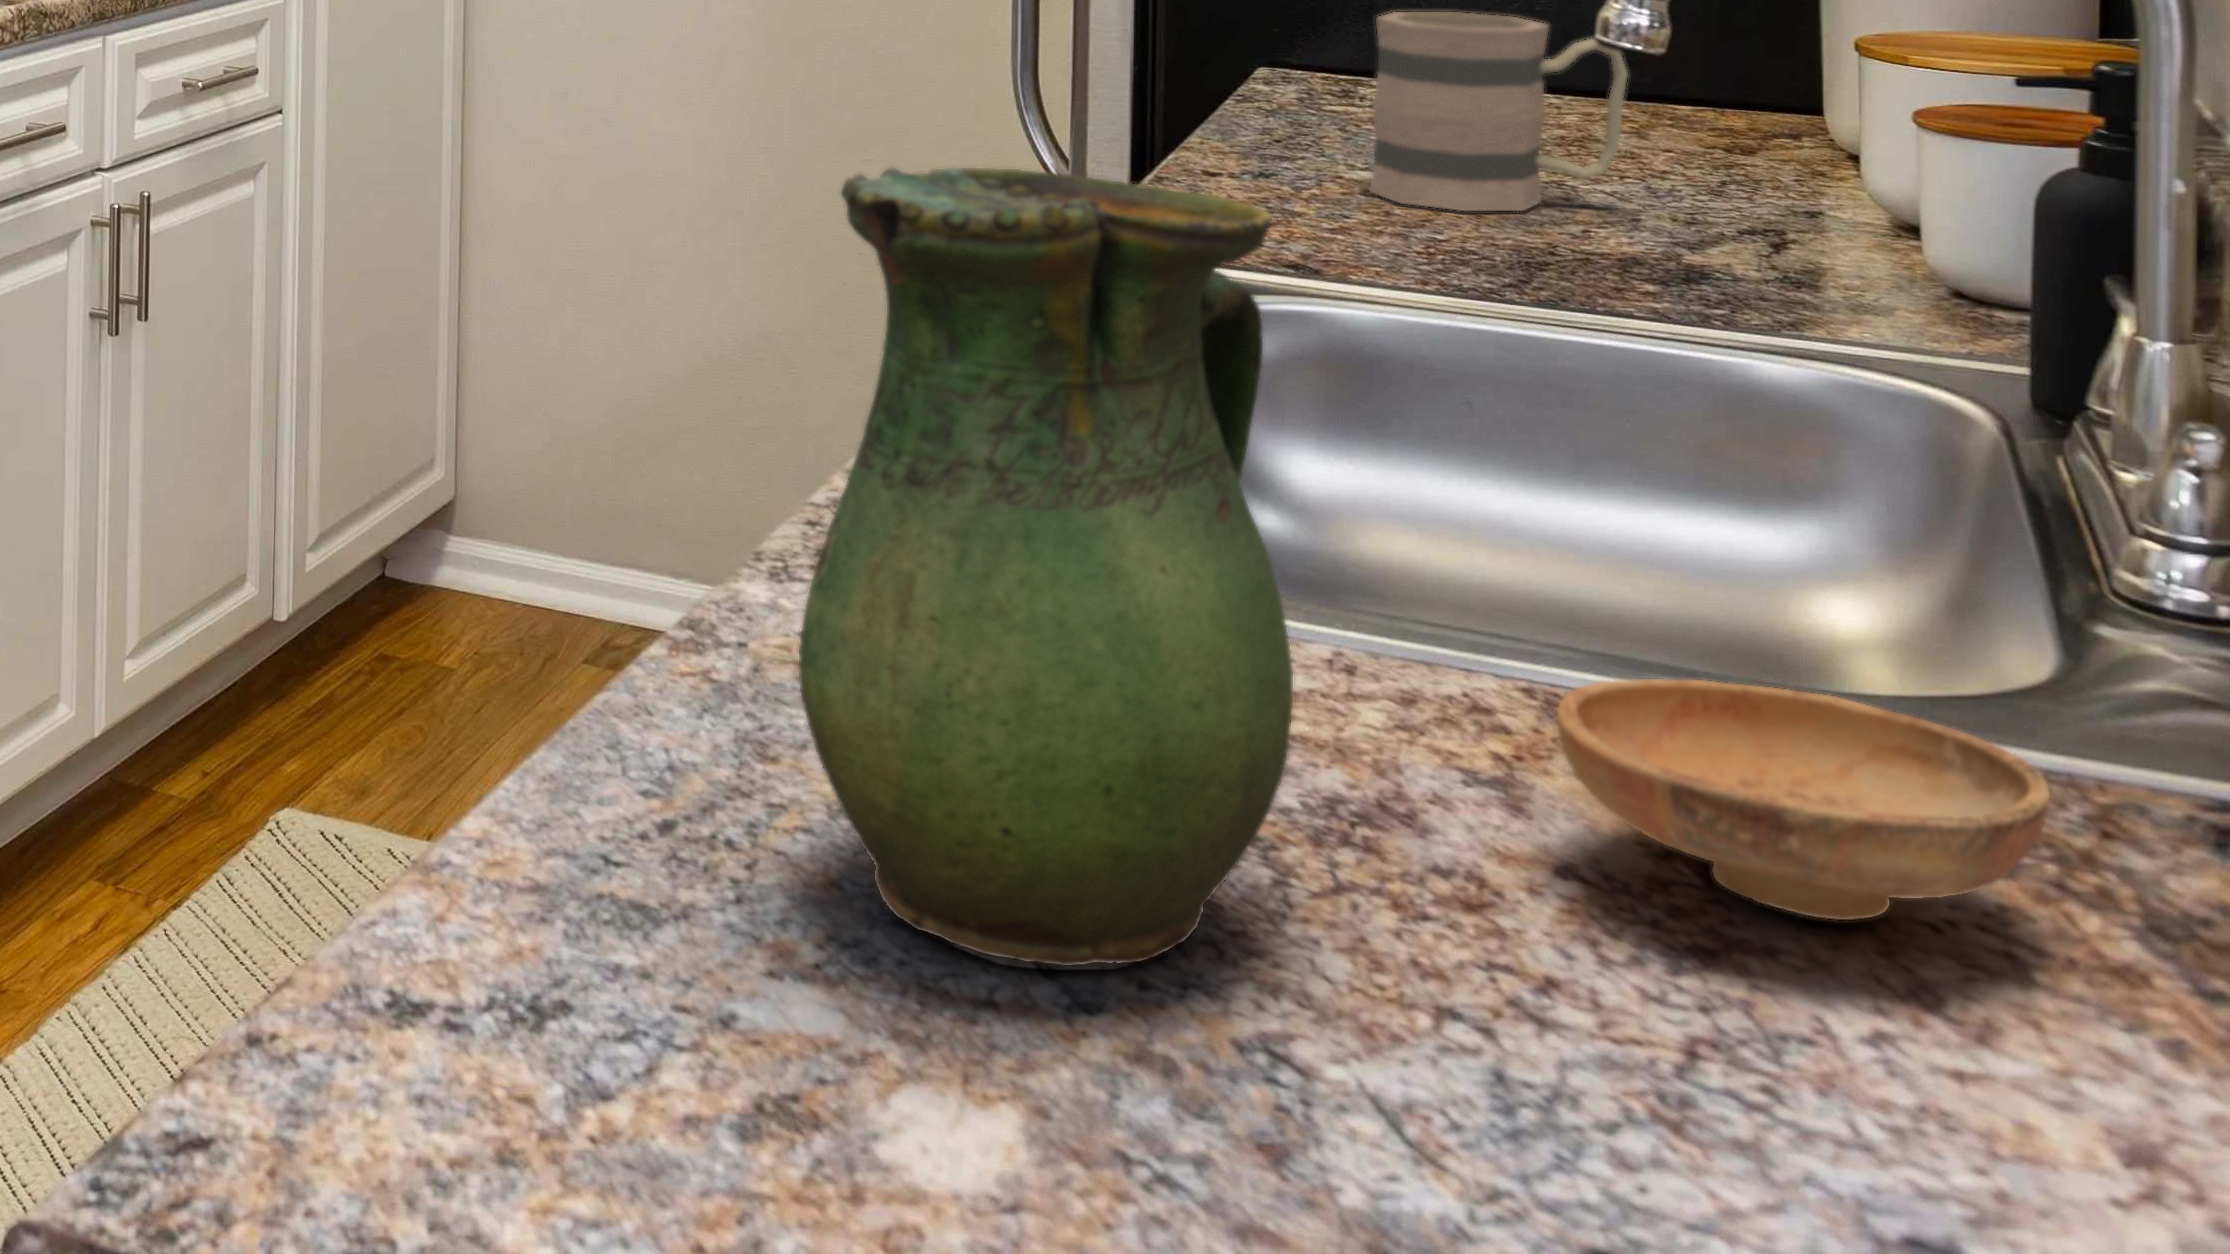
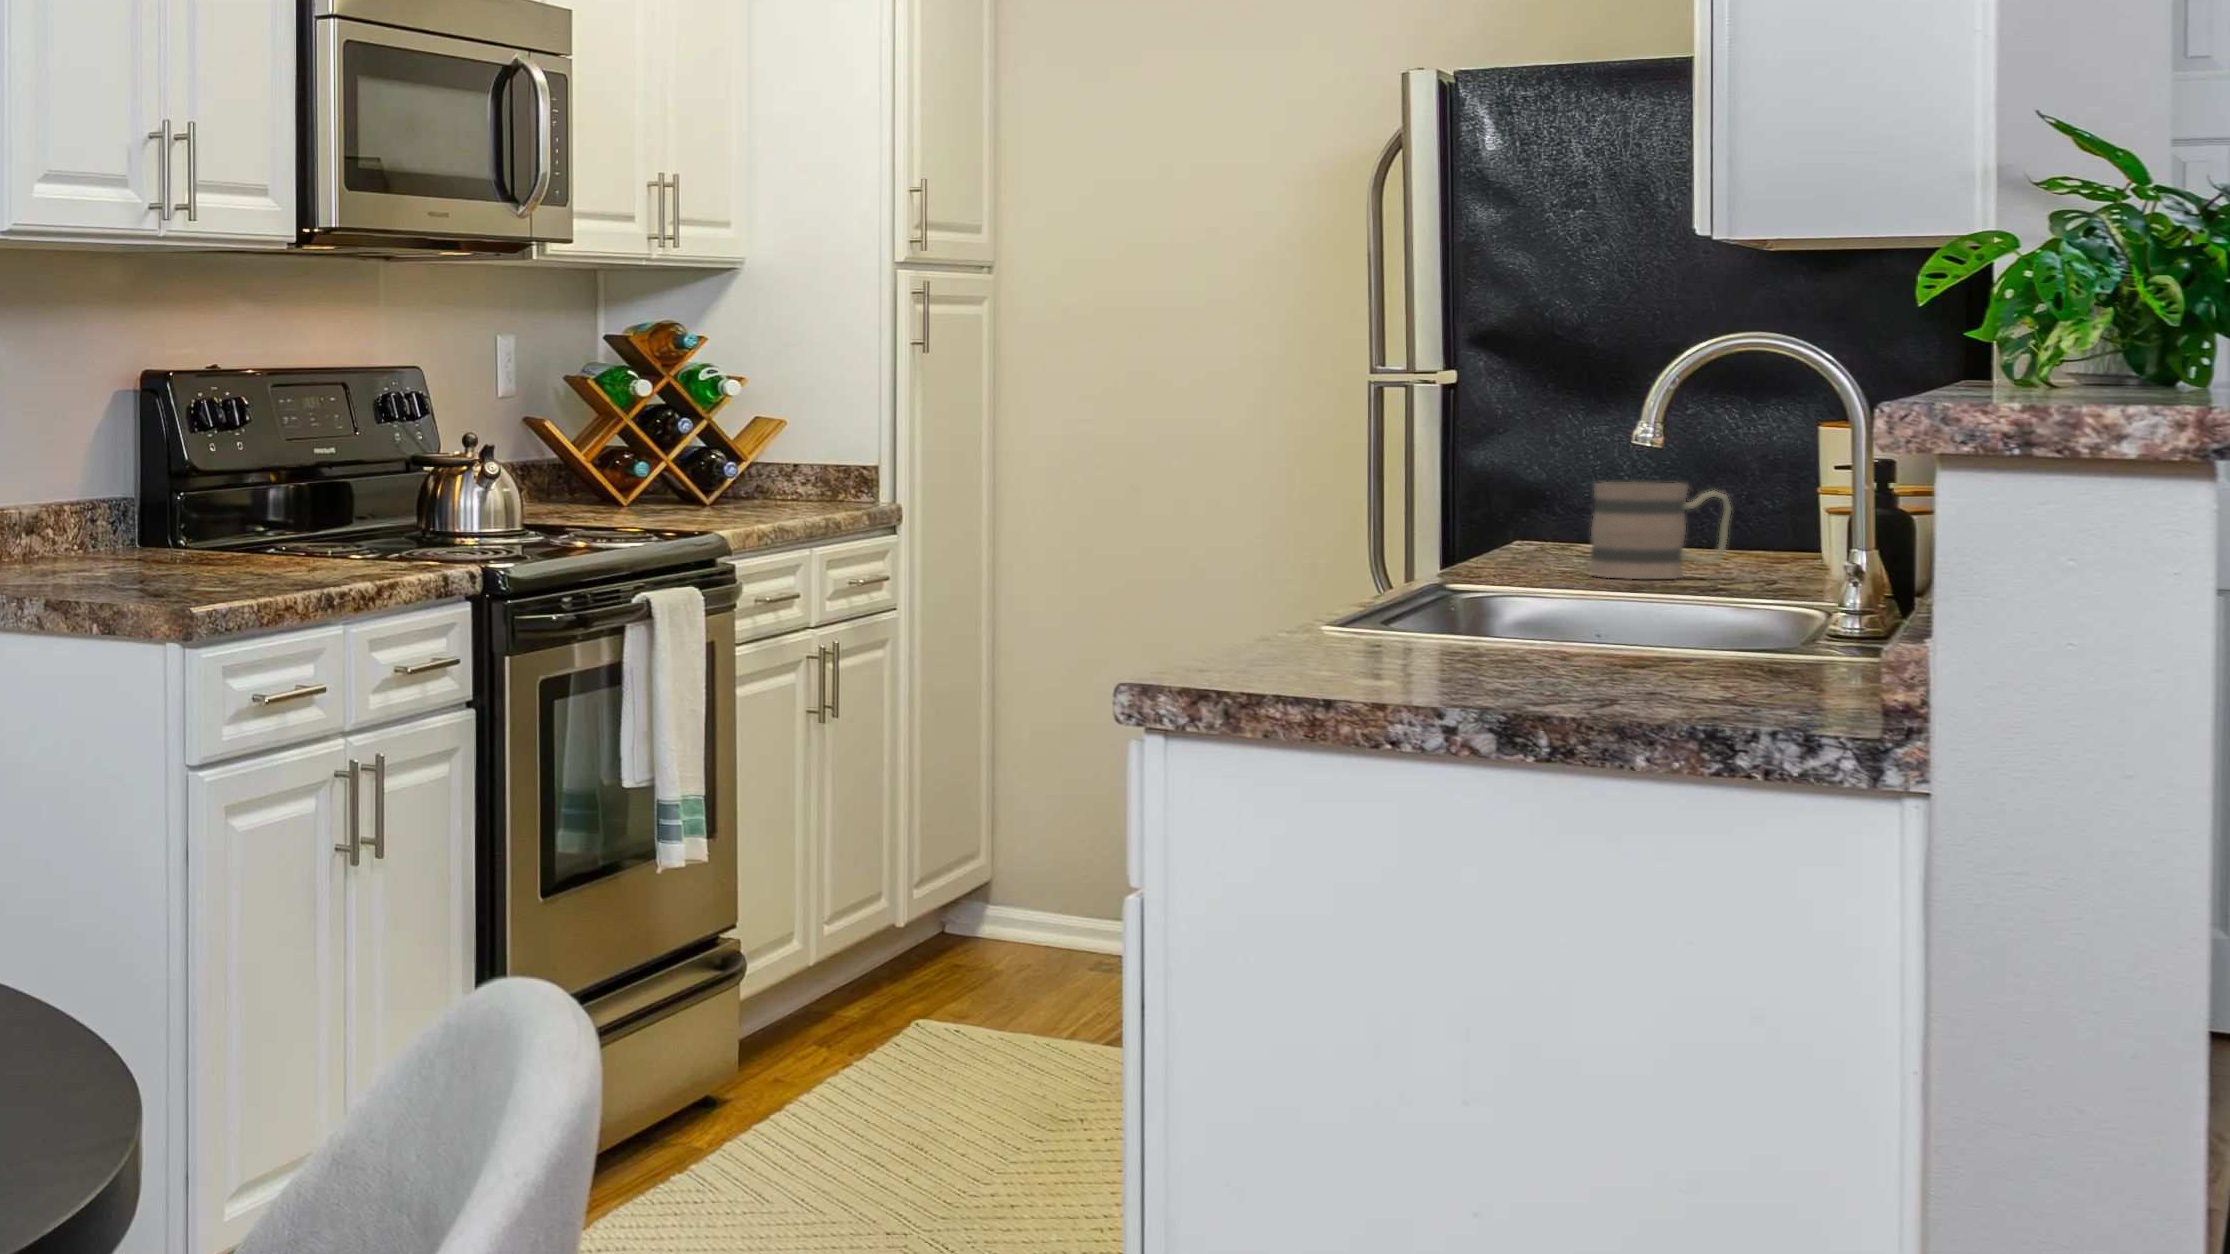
pitcher: present [799,168,1293,966] -> none [1363,432,1535,678]
bowl: present [1557,679,2050,920] -> none [1632,617,1800,674]

